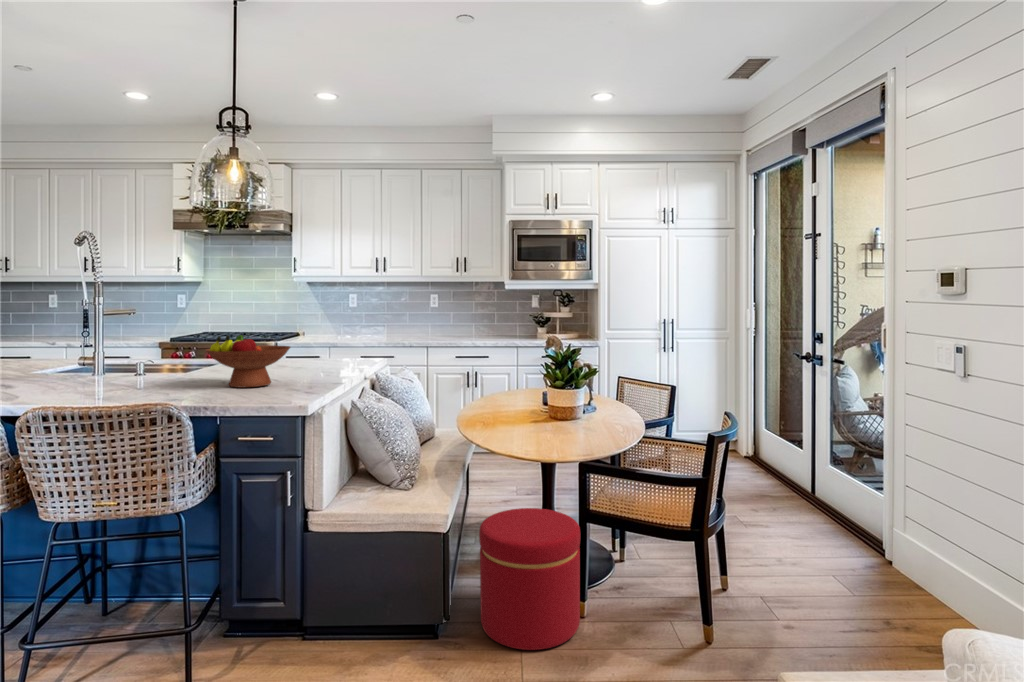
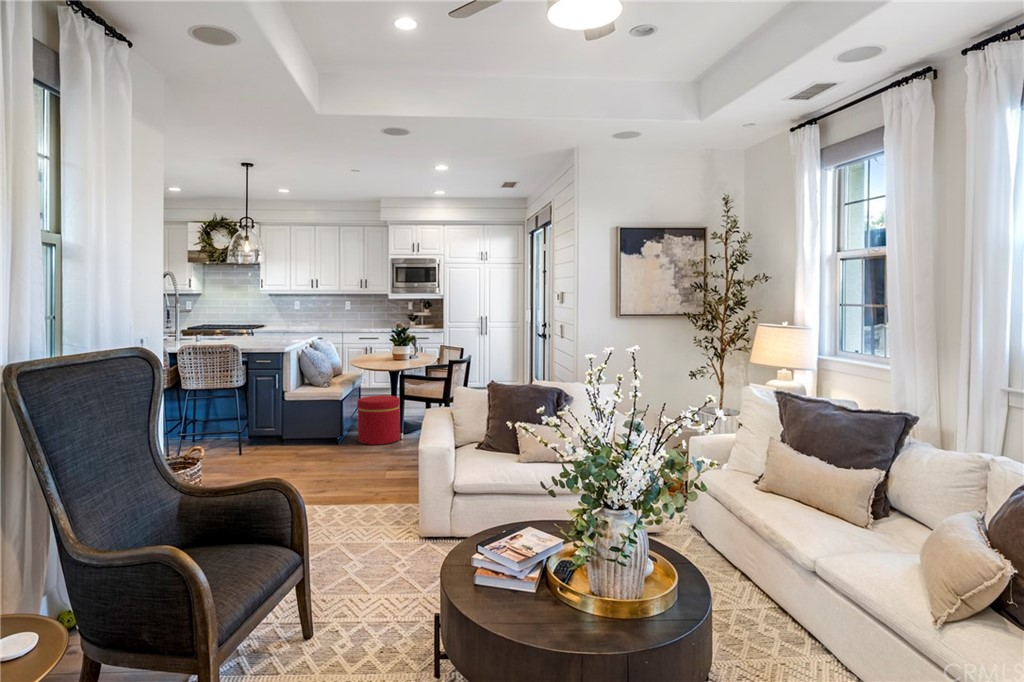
fruit bowl: present [206,335,290,388] -> none [237,320,274,343]

